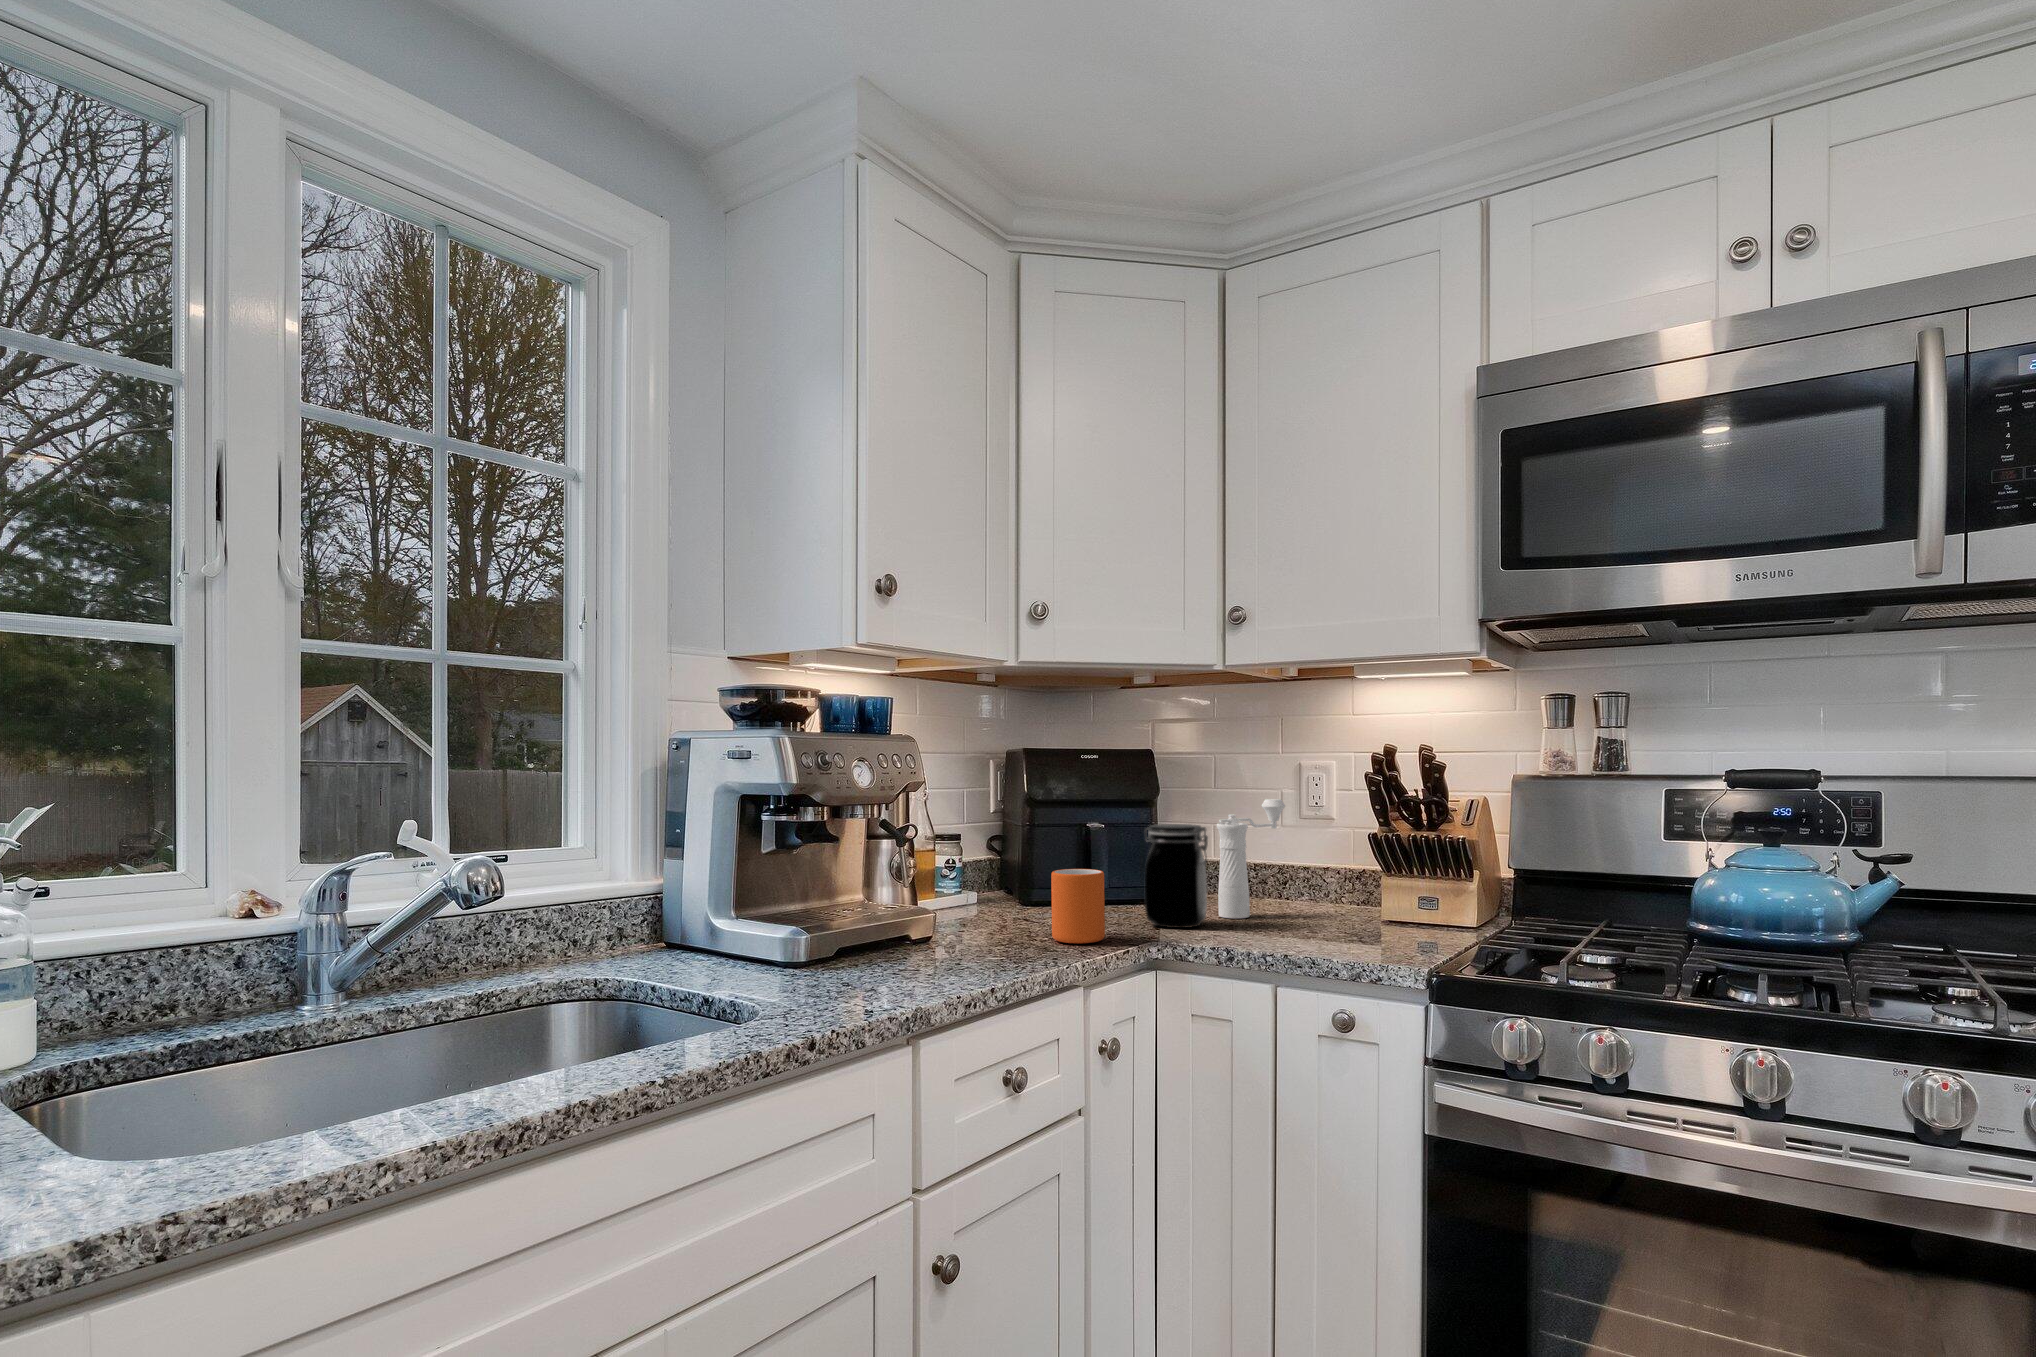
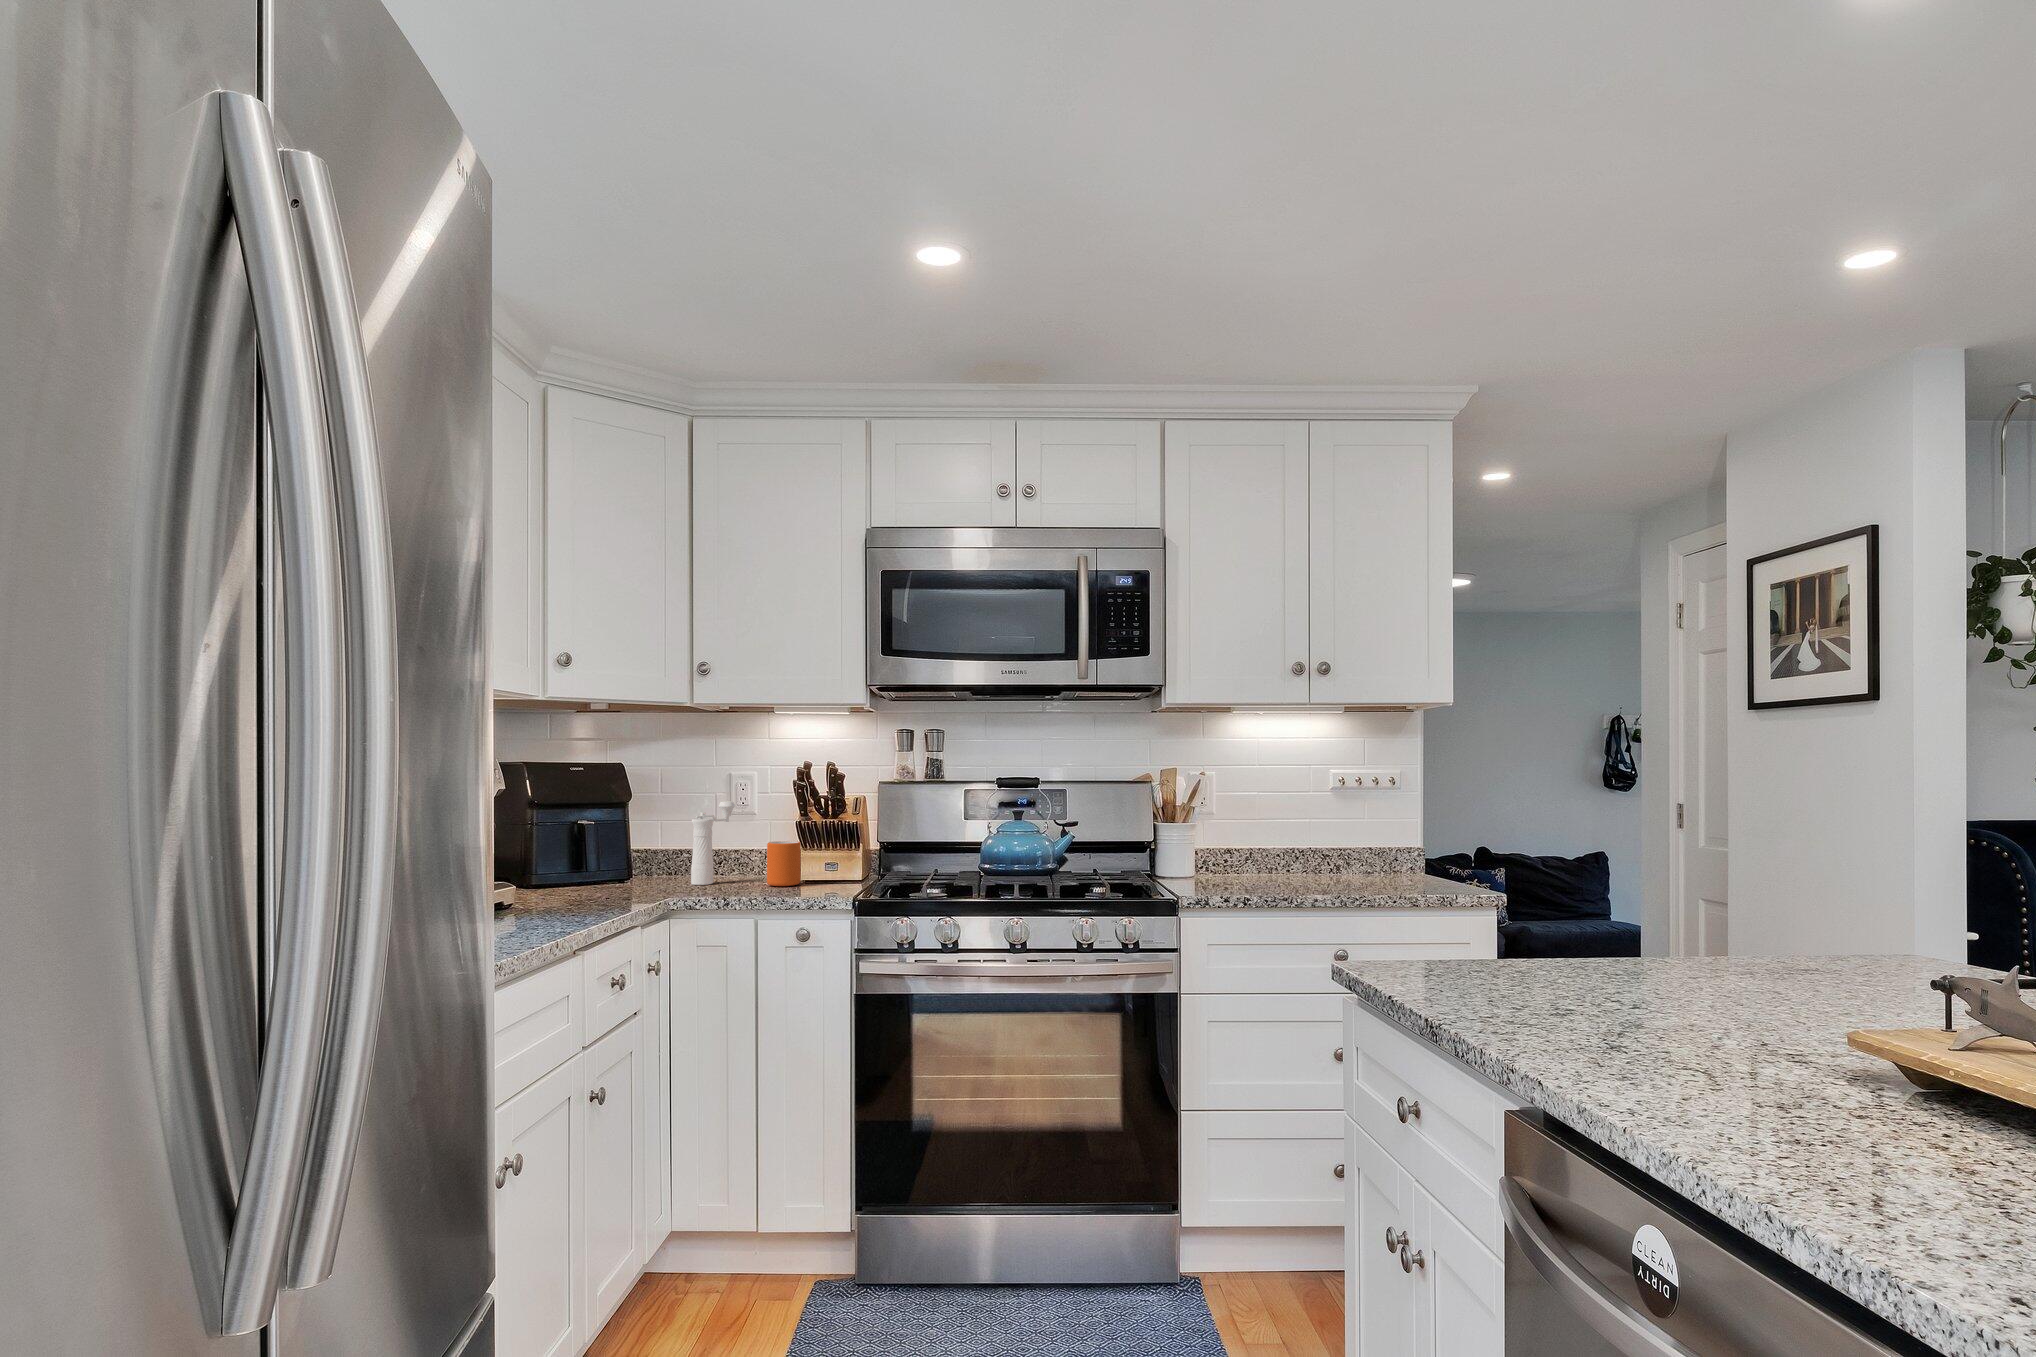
jar: present [1145,824,1208,928] -> none [646,820,697,892]
mug: present [1051,869,1105,943] -> present [767,841,801,886]

